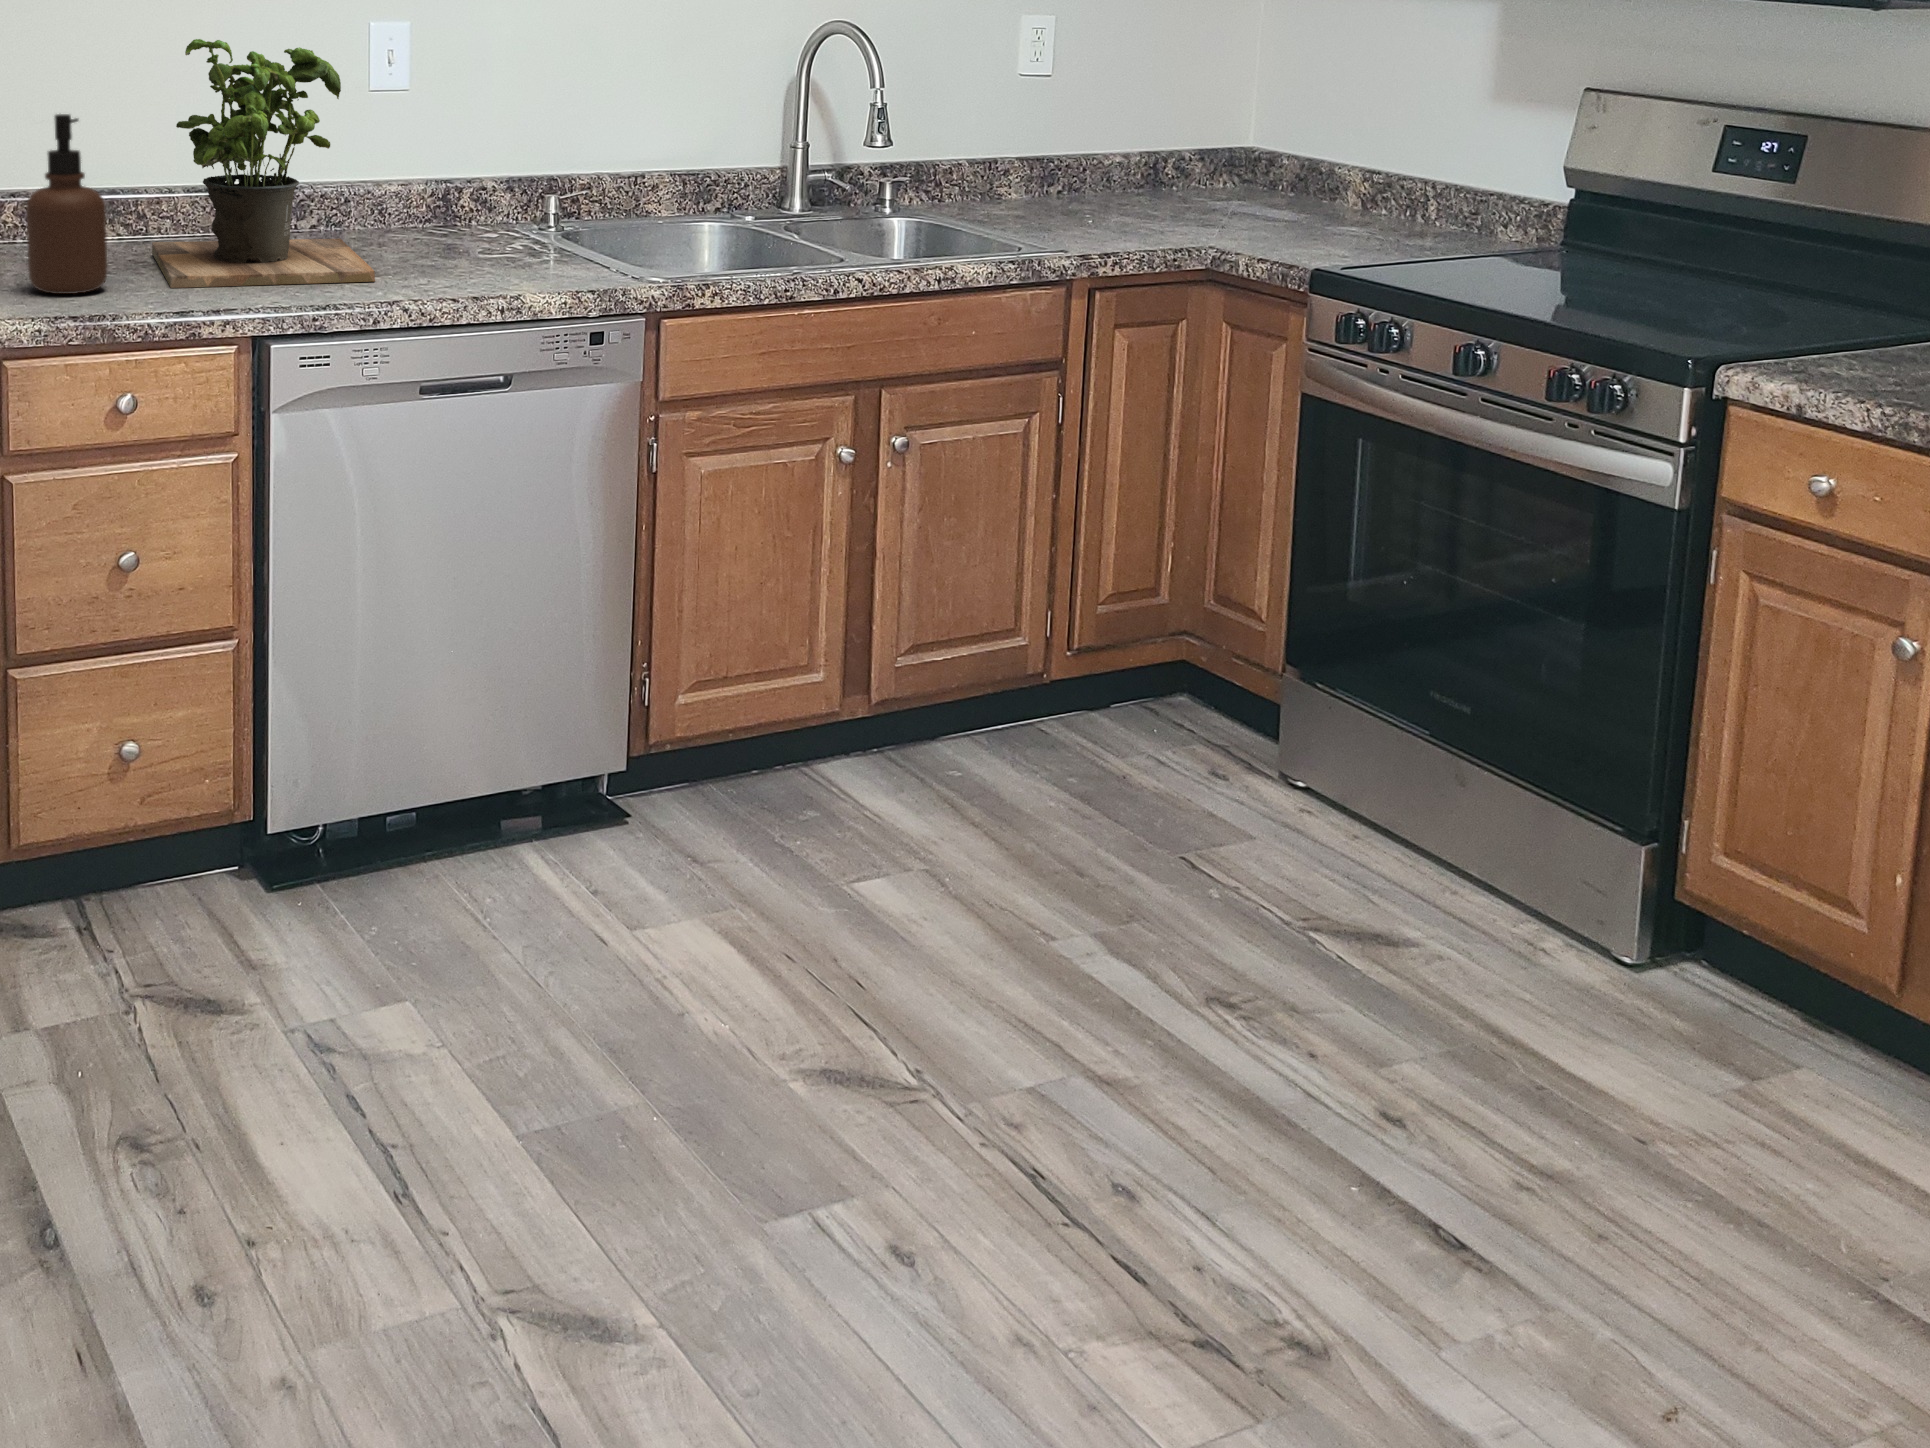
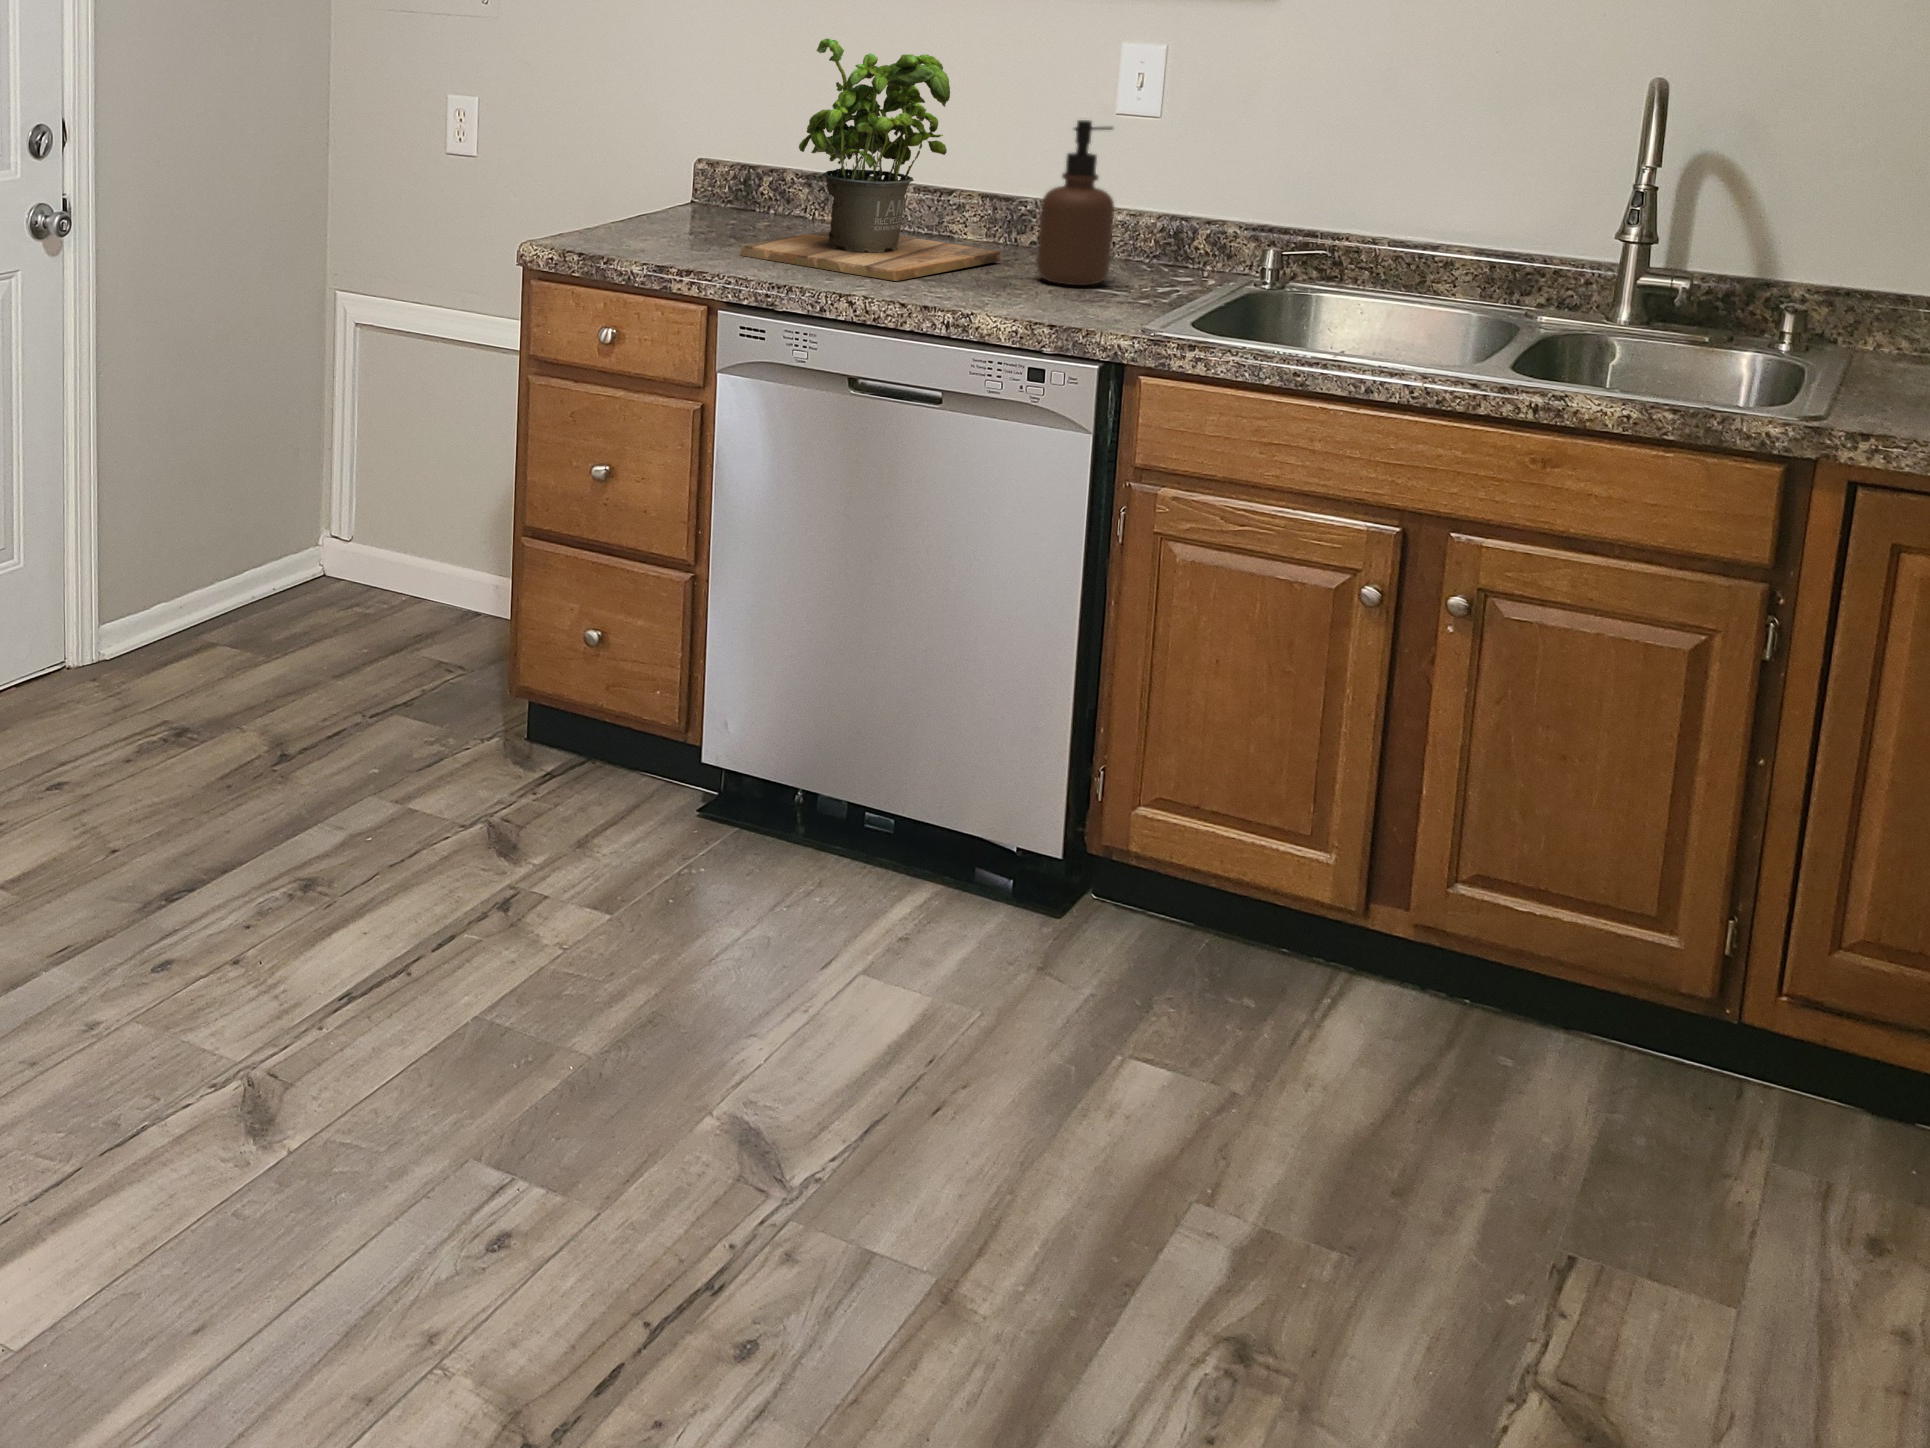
soap dispenser: present [26,114,107,294] -> present [1037,120,1114,285]

